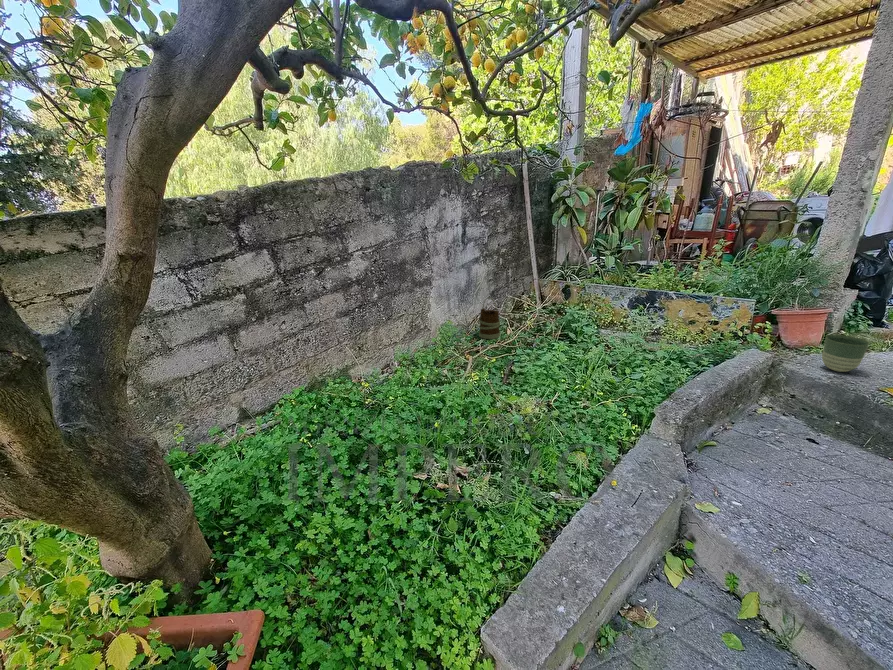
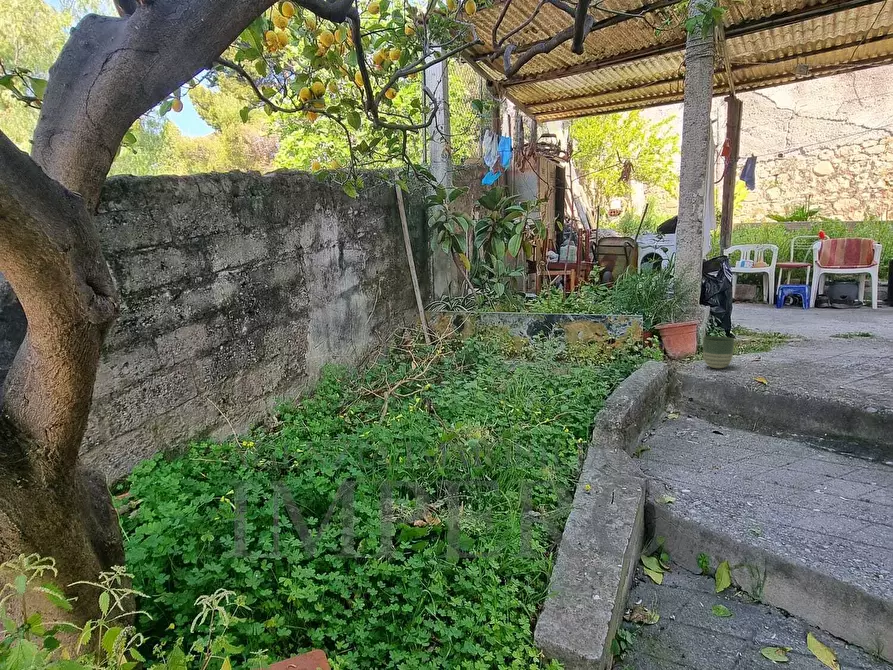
wooden bucket: present [479,298,500,339] -> none [372,331,399,381]

